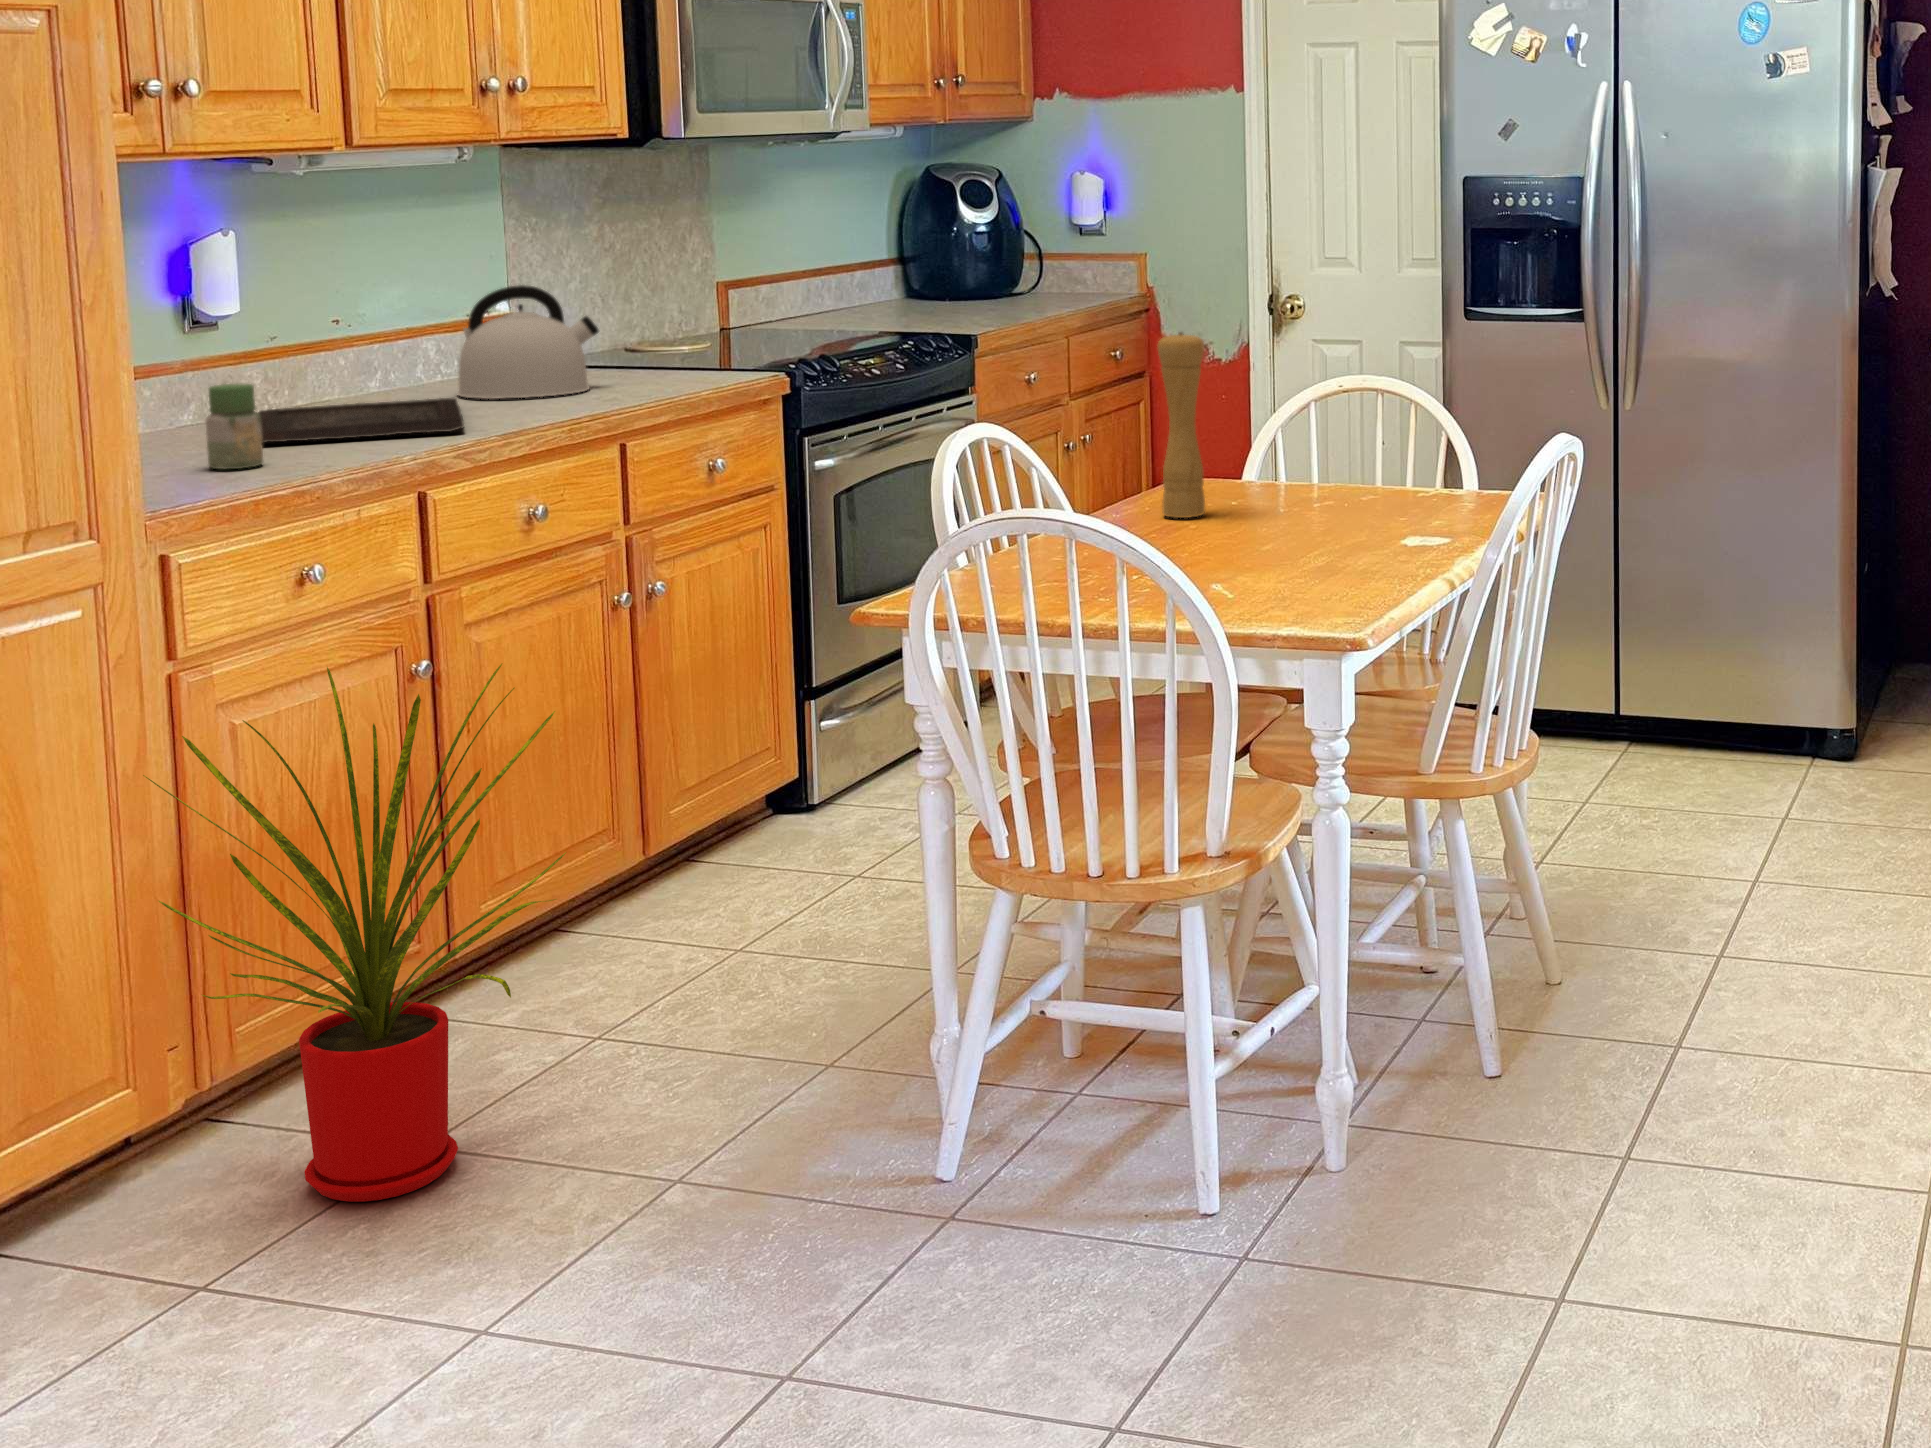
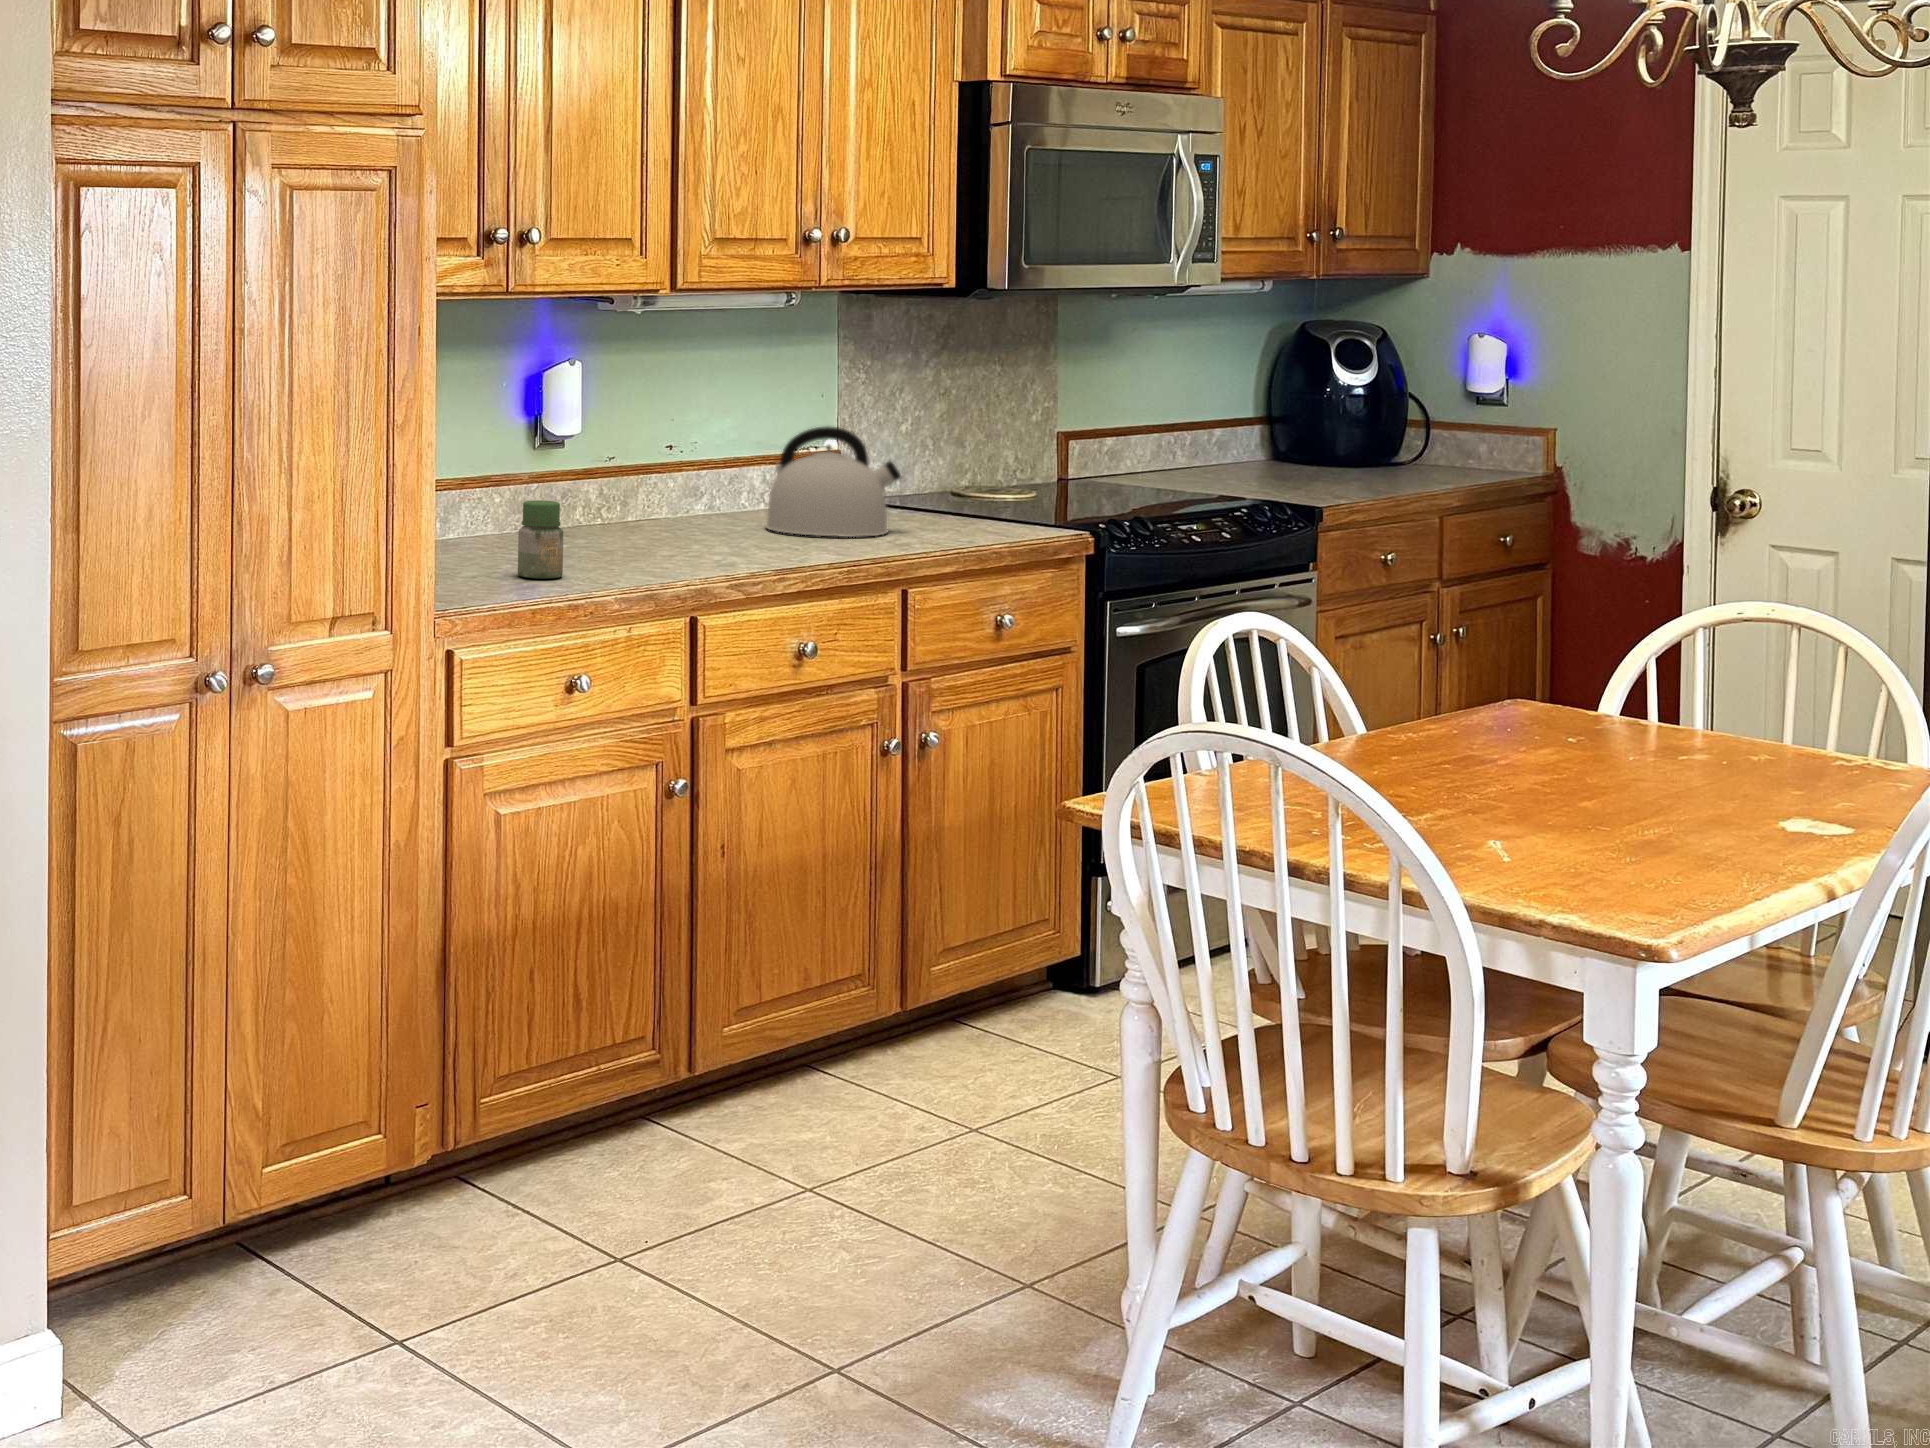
pepper mill: present [1158,332,1205,518] -> none [1473,536,1536,755]
tray: present [258,398,464,443] -> none [565,524,758,563]
house plant: present [143,664,566,1202] -> none [404,775,768,1301]

